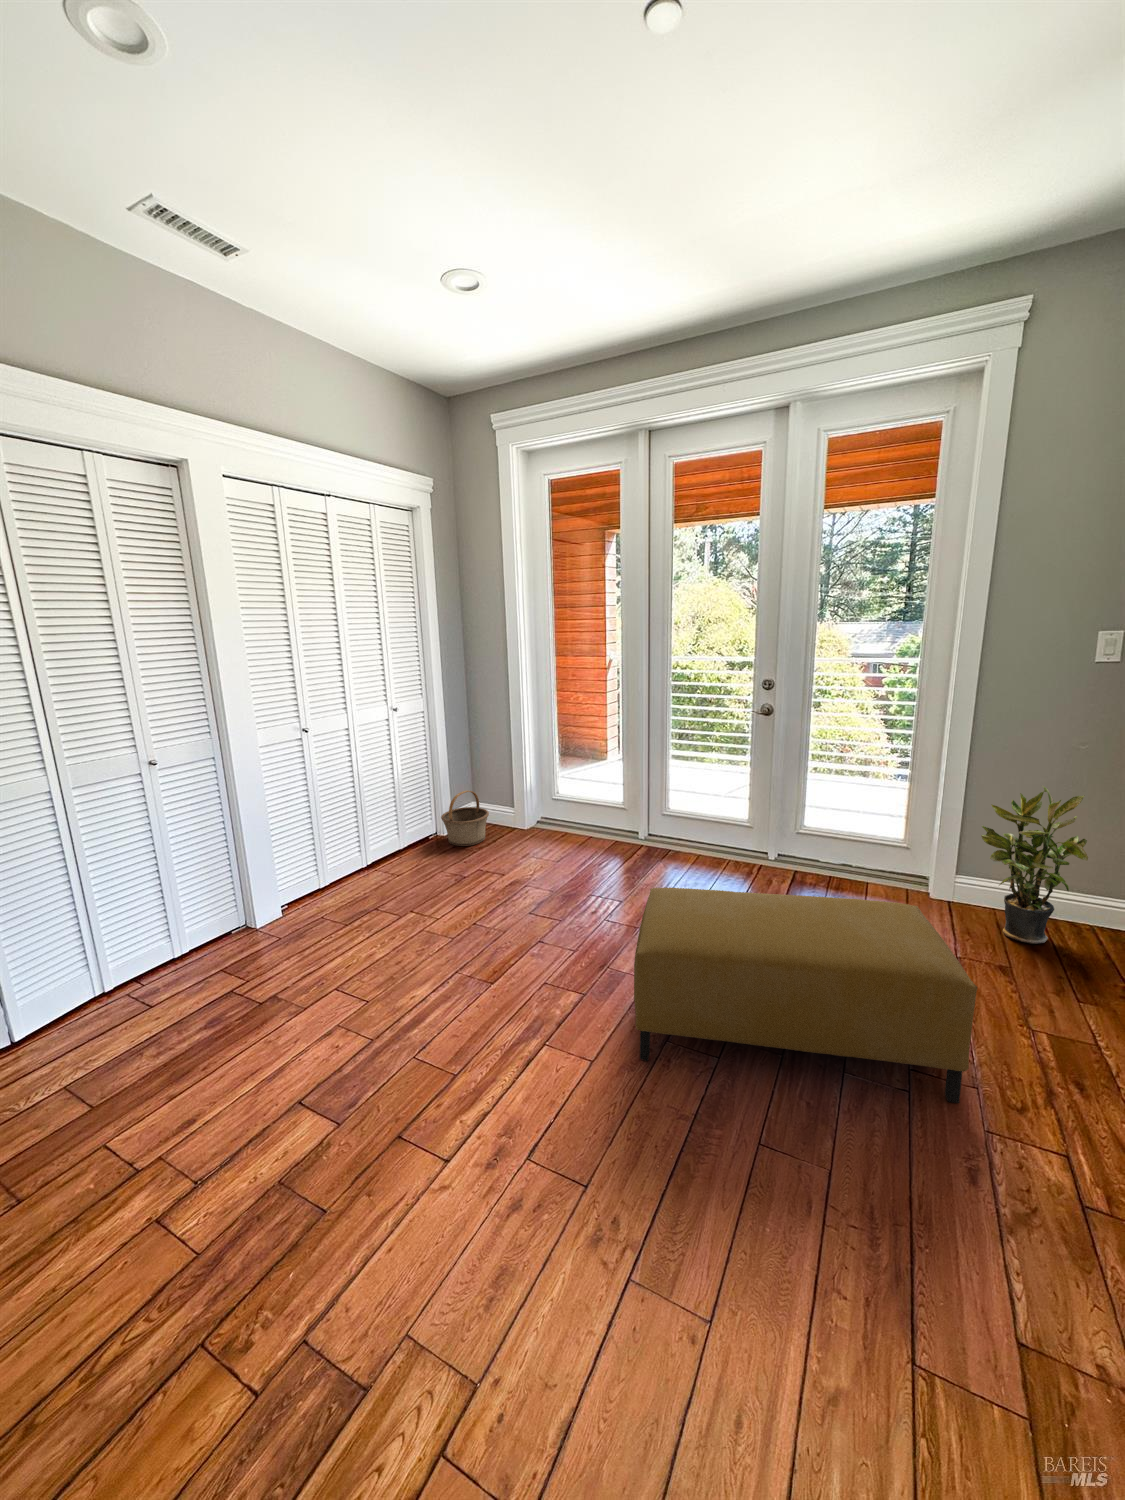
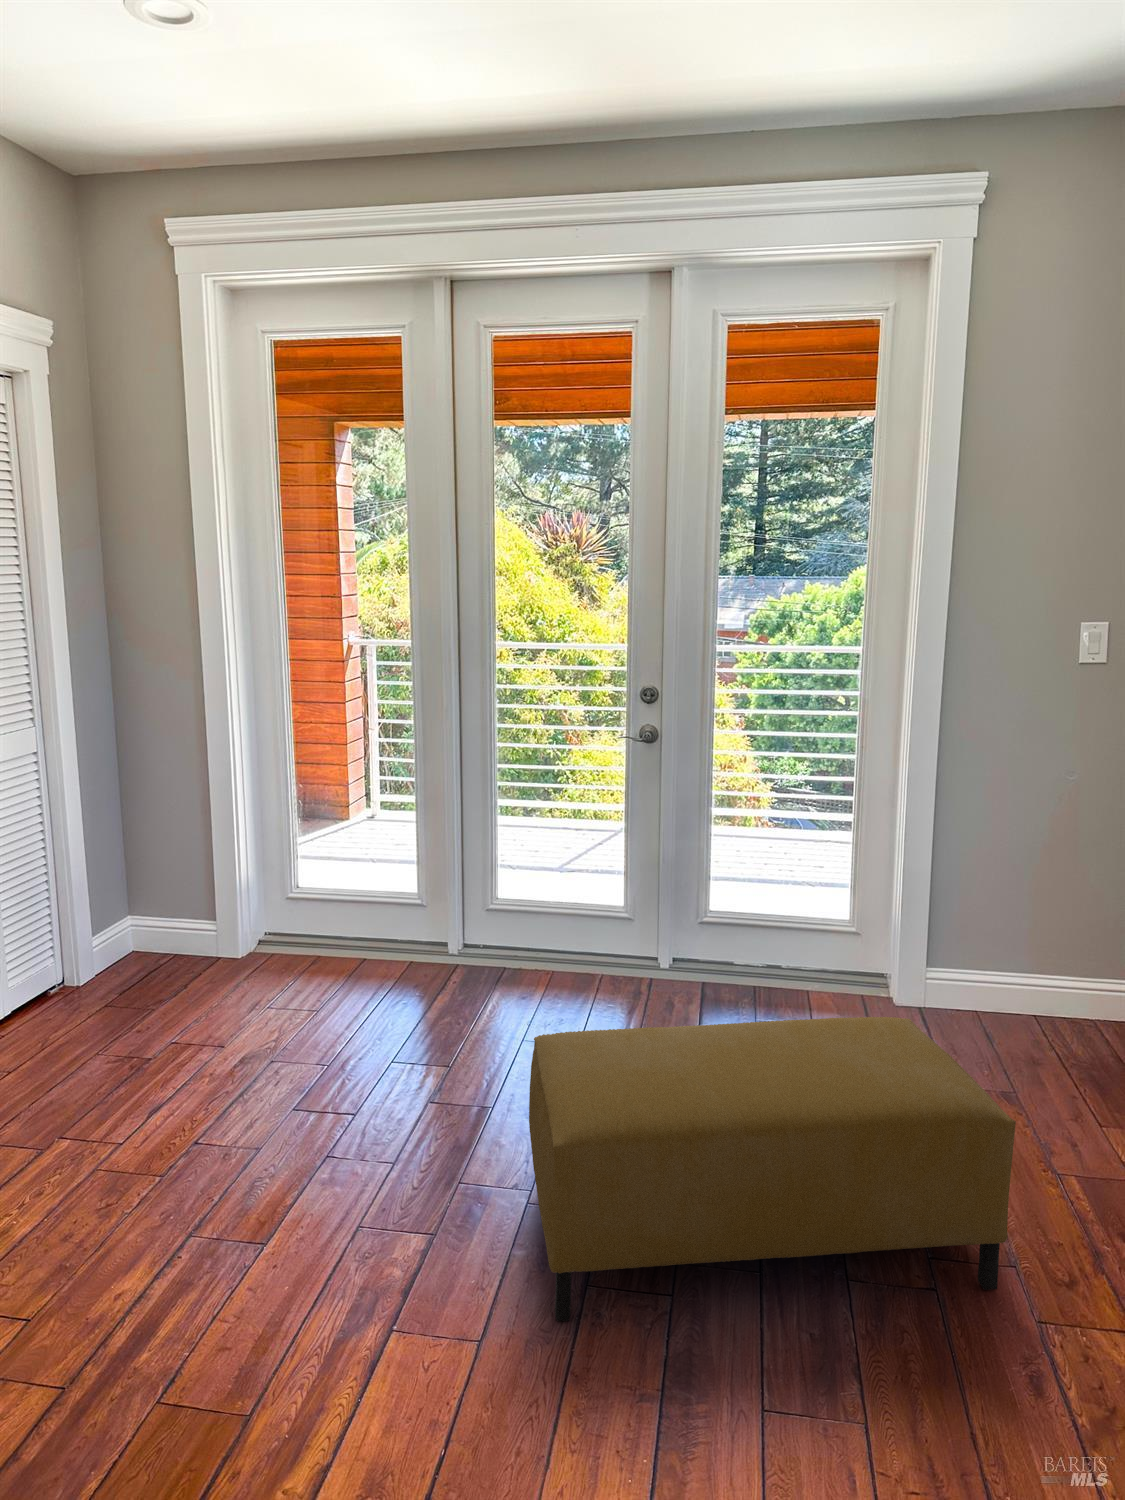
potted plant: present [981,787,1088,944] -> none [956,835,1081,1053]
basket: present [441,791,489,846] -> none [86,893,181,997]

